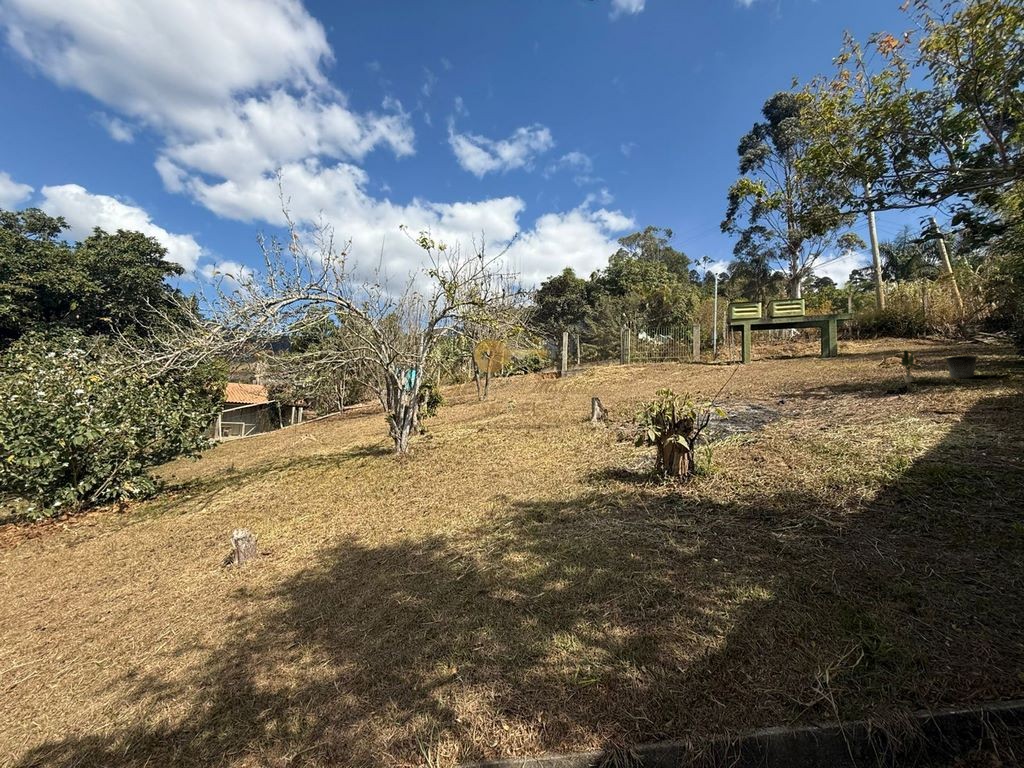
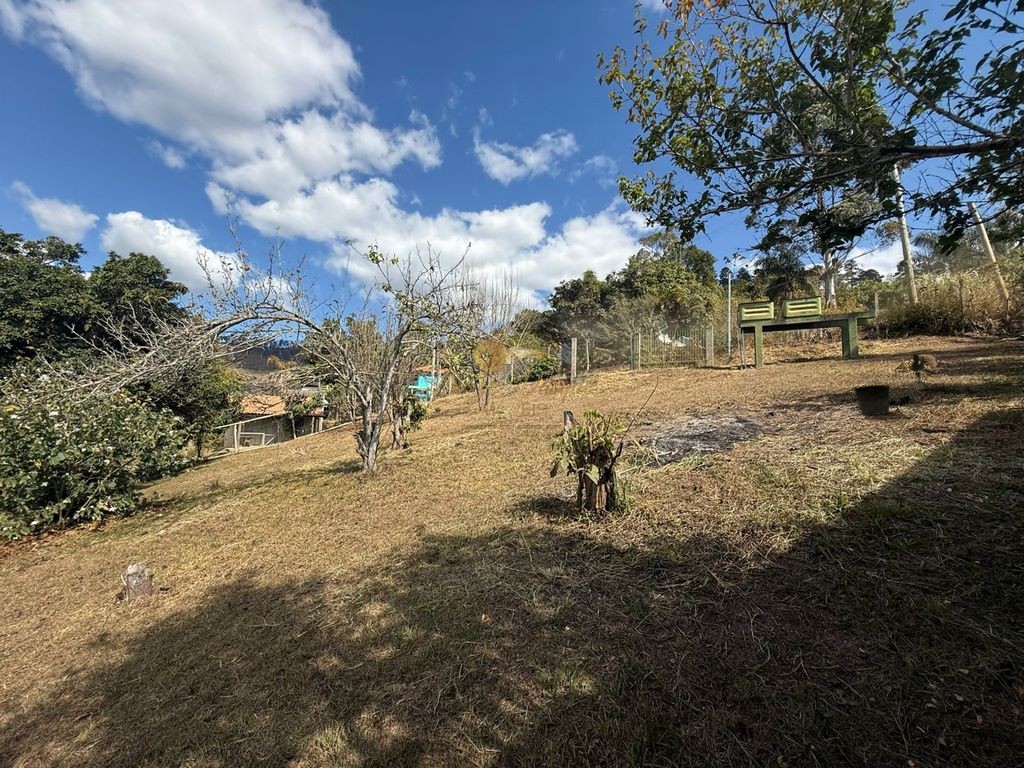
bucket: present [945,355,977,378] -> present [852,385,890,415]

